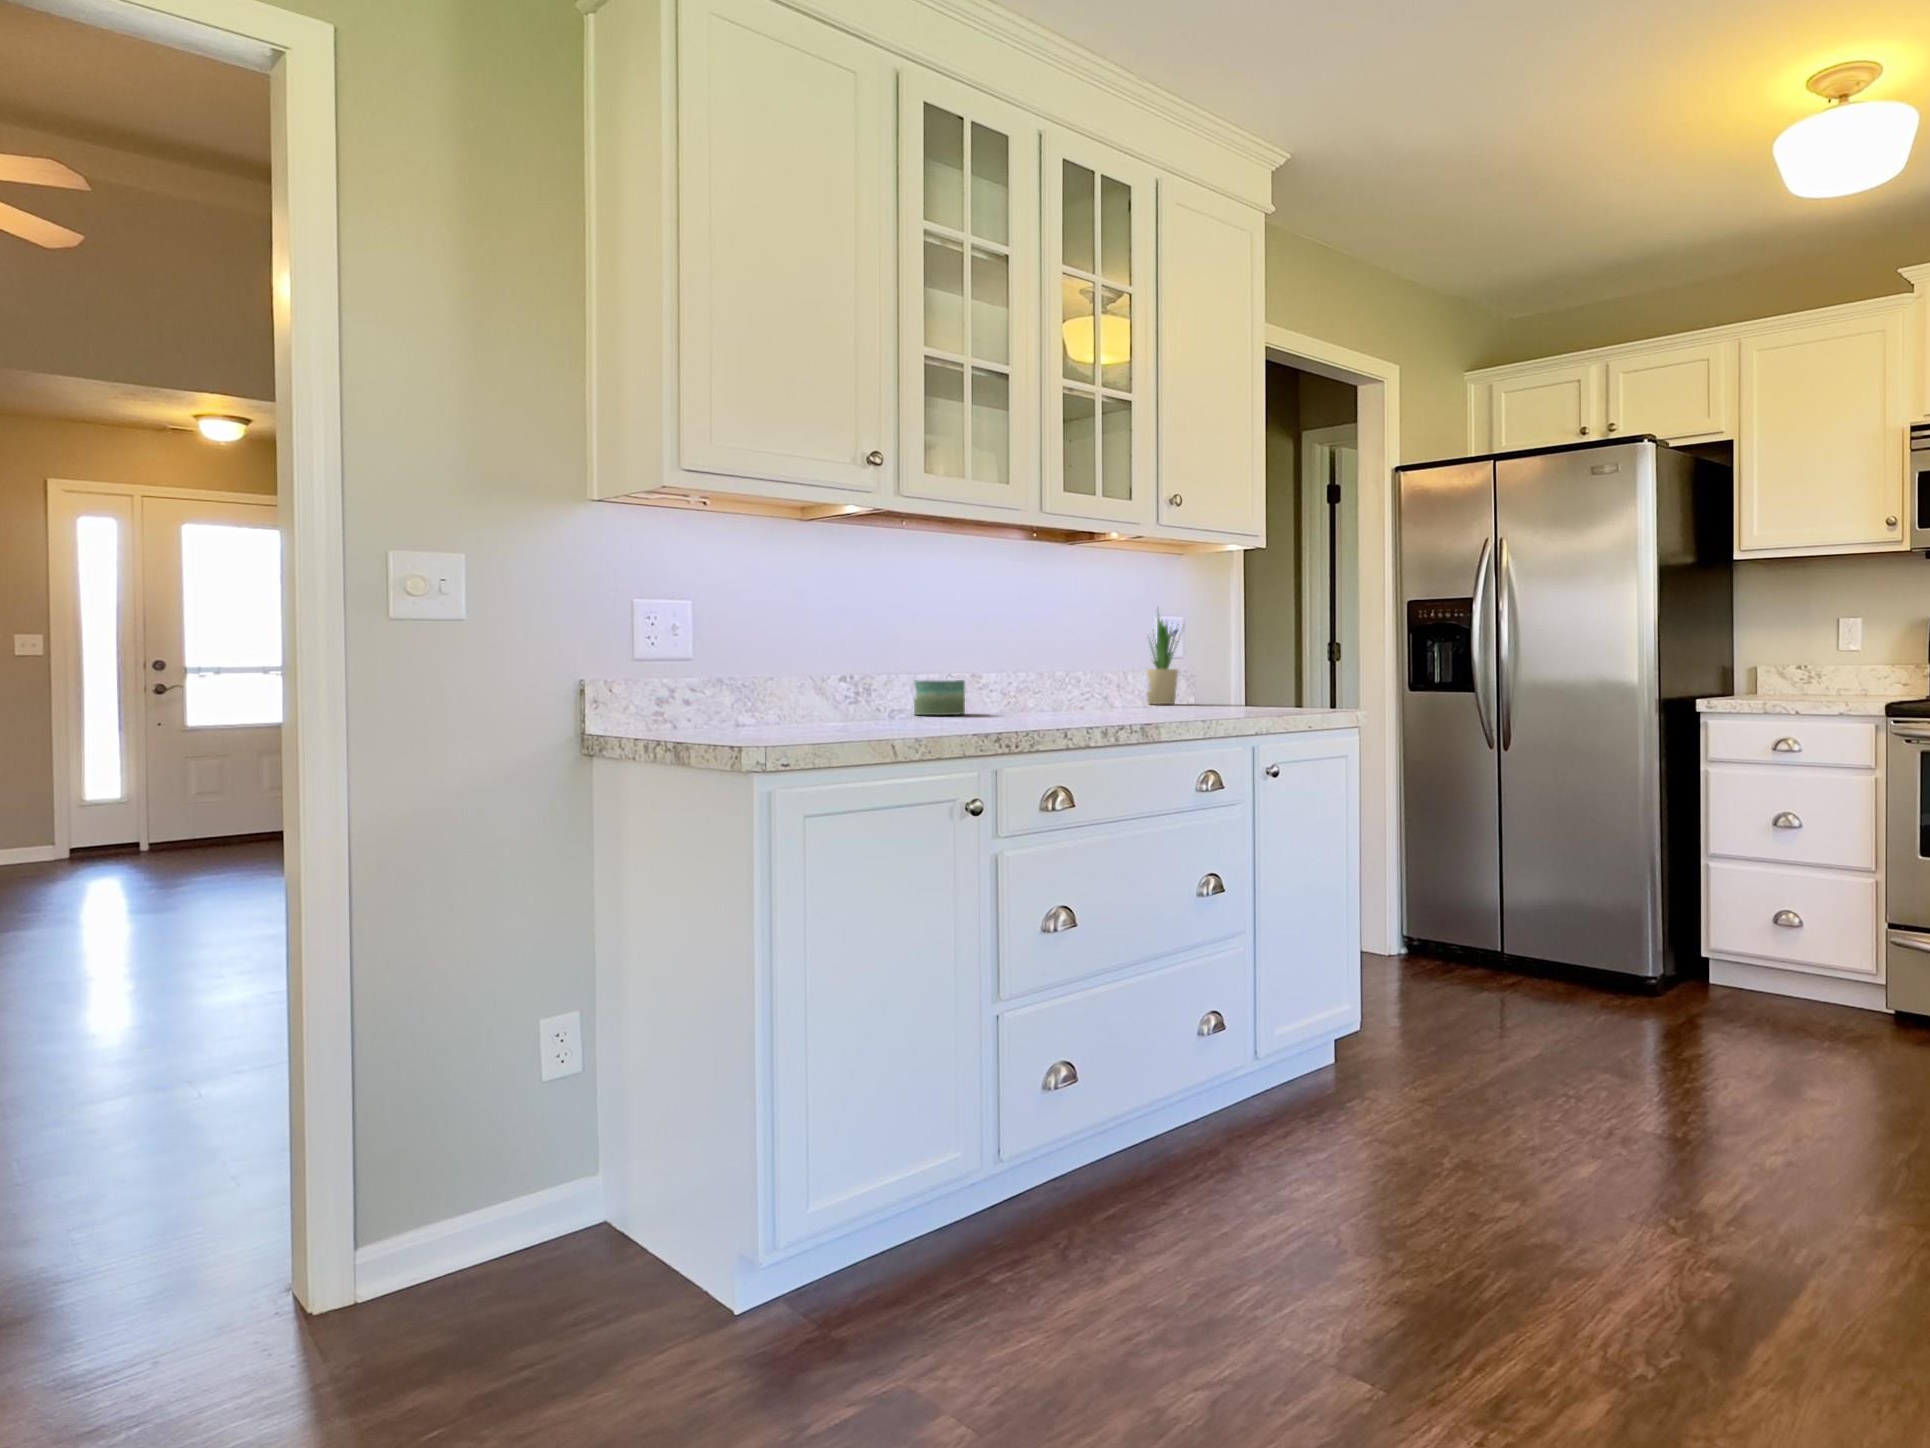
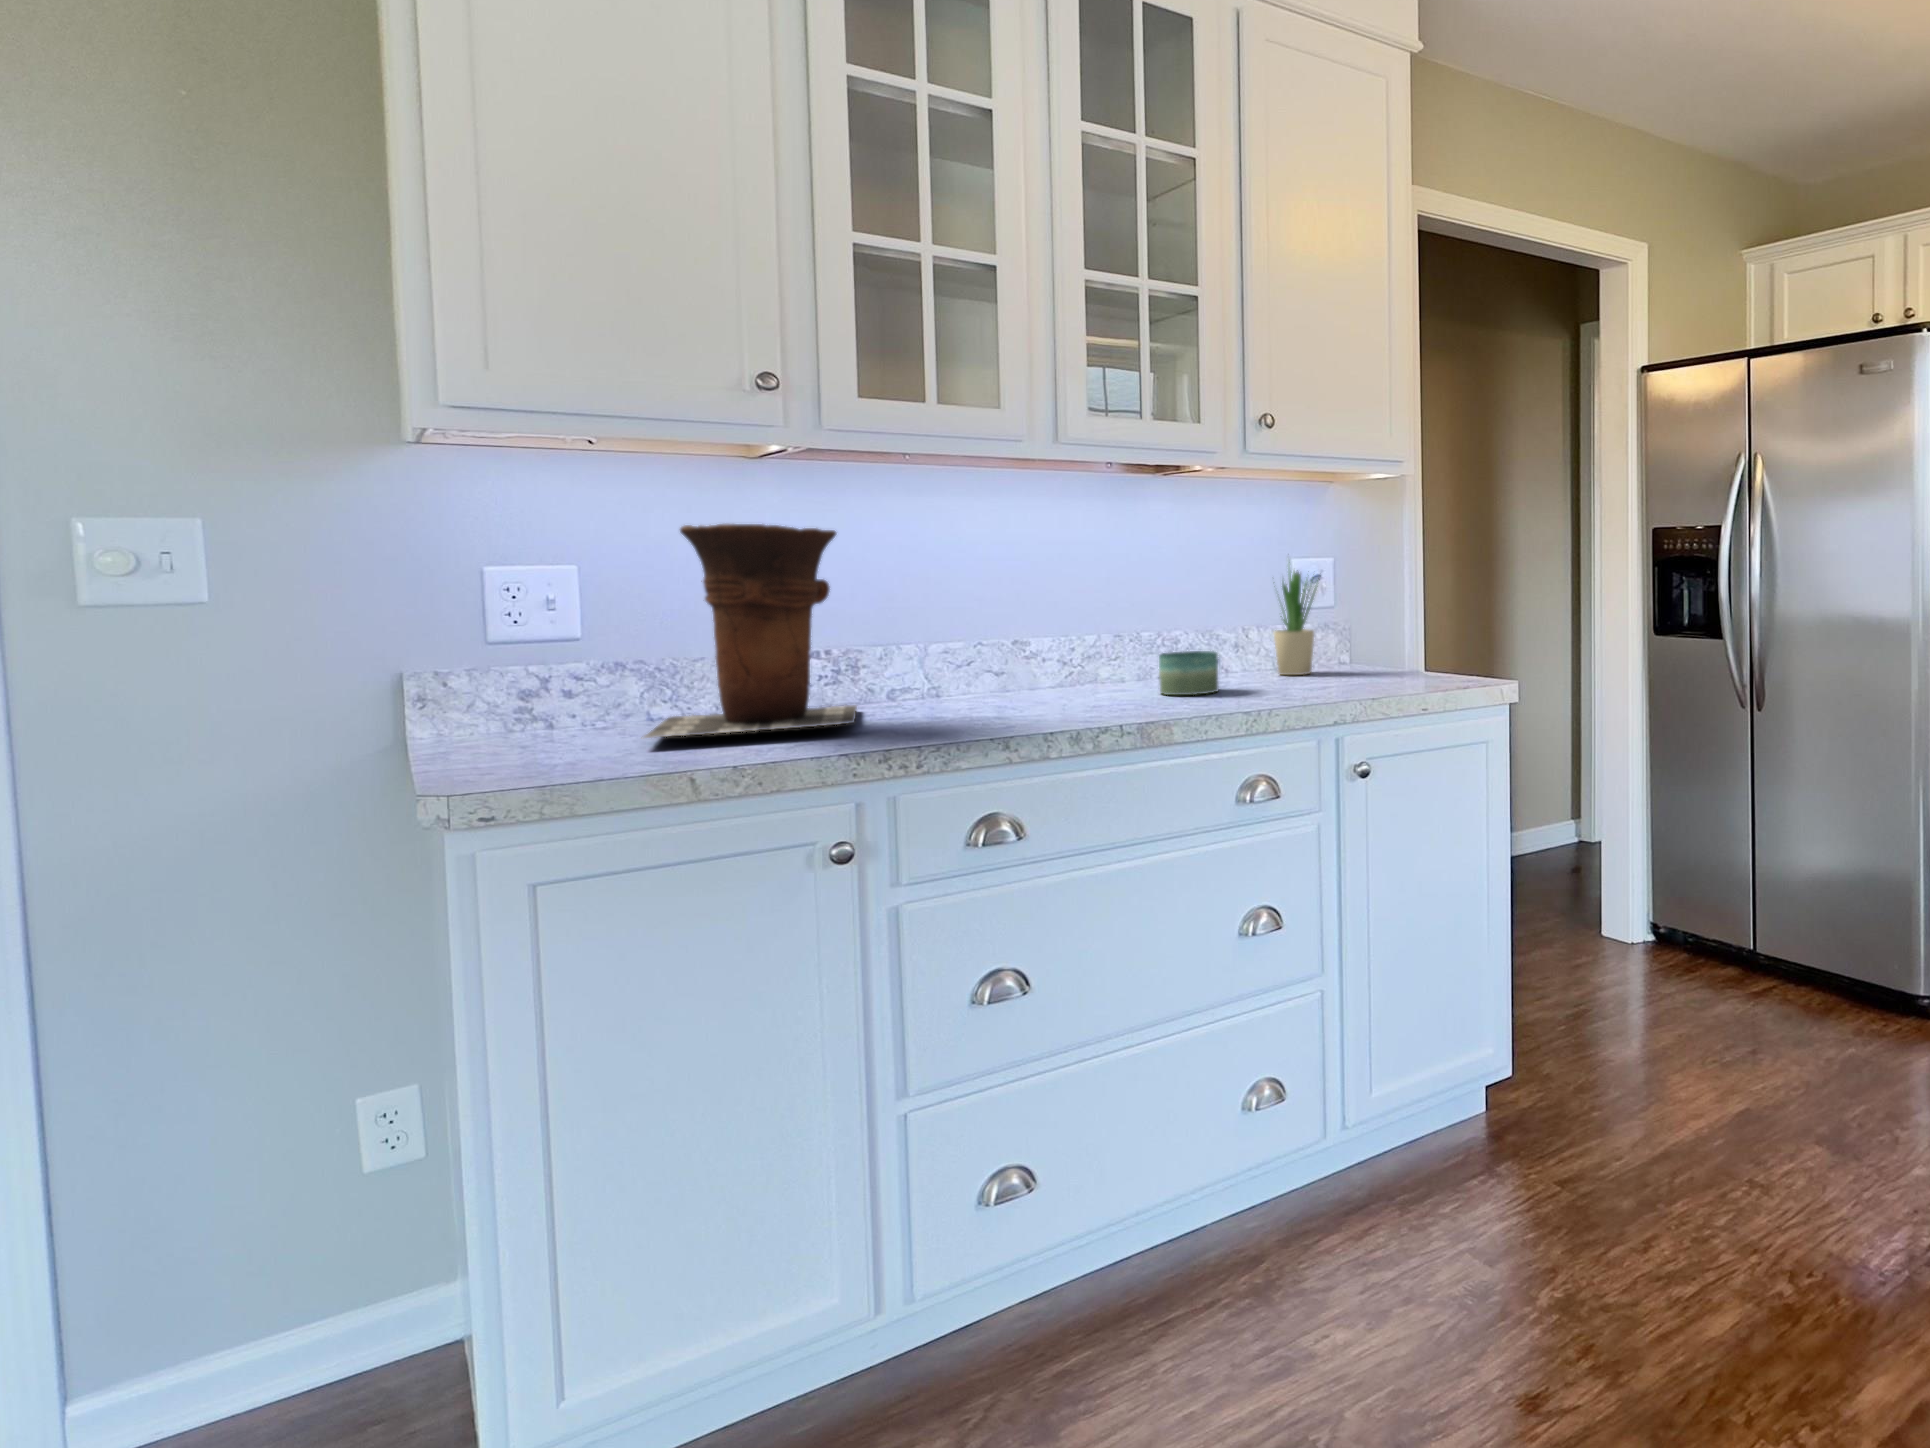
vase: none [729,556,902,717] -> present [644,524,857,738]
candle: present [914,680,965,715] -> present [1159,651,1218,695]

